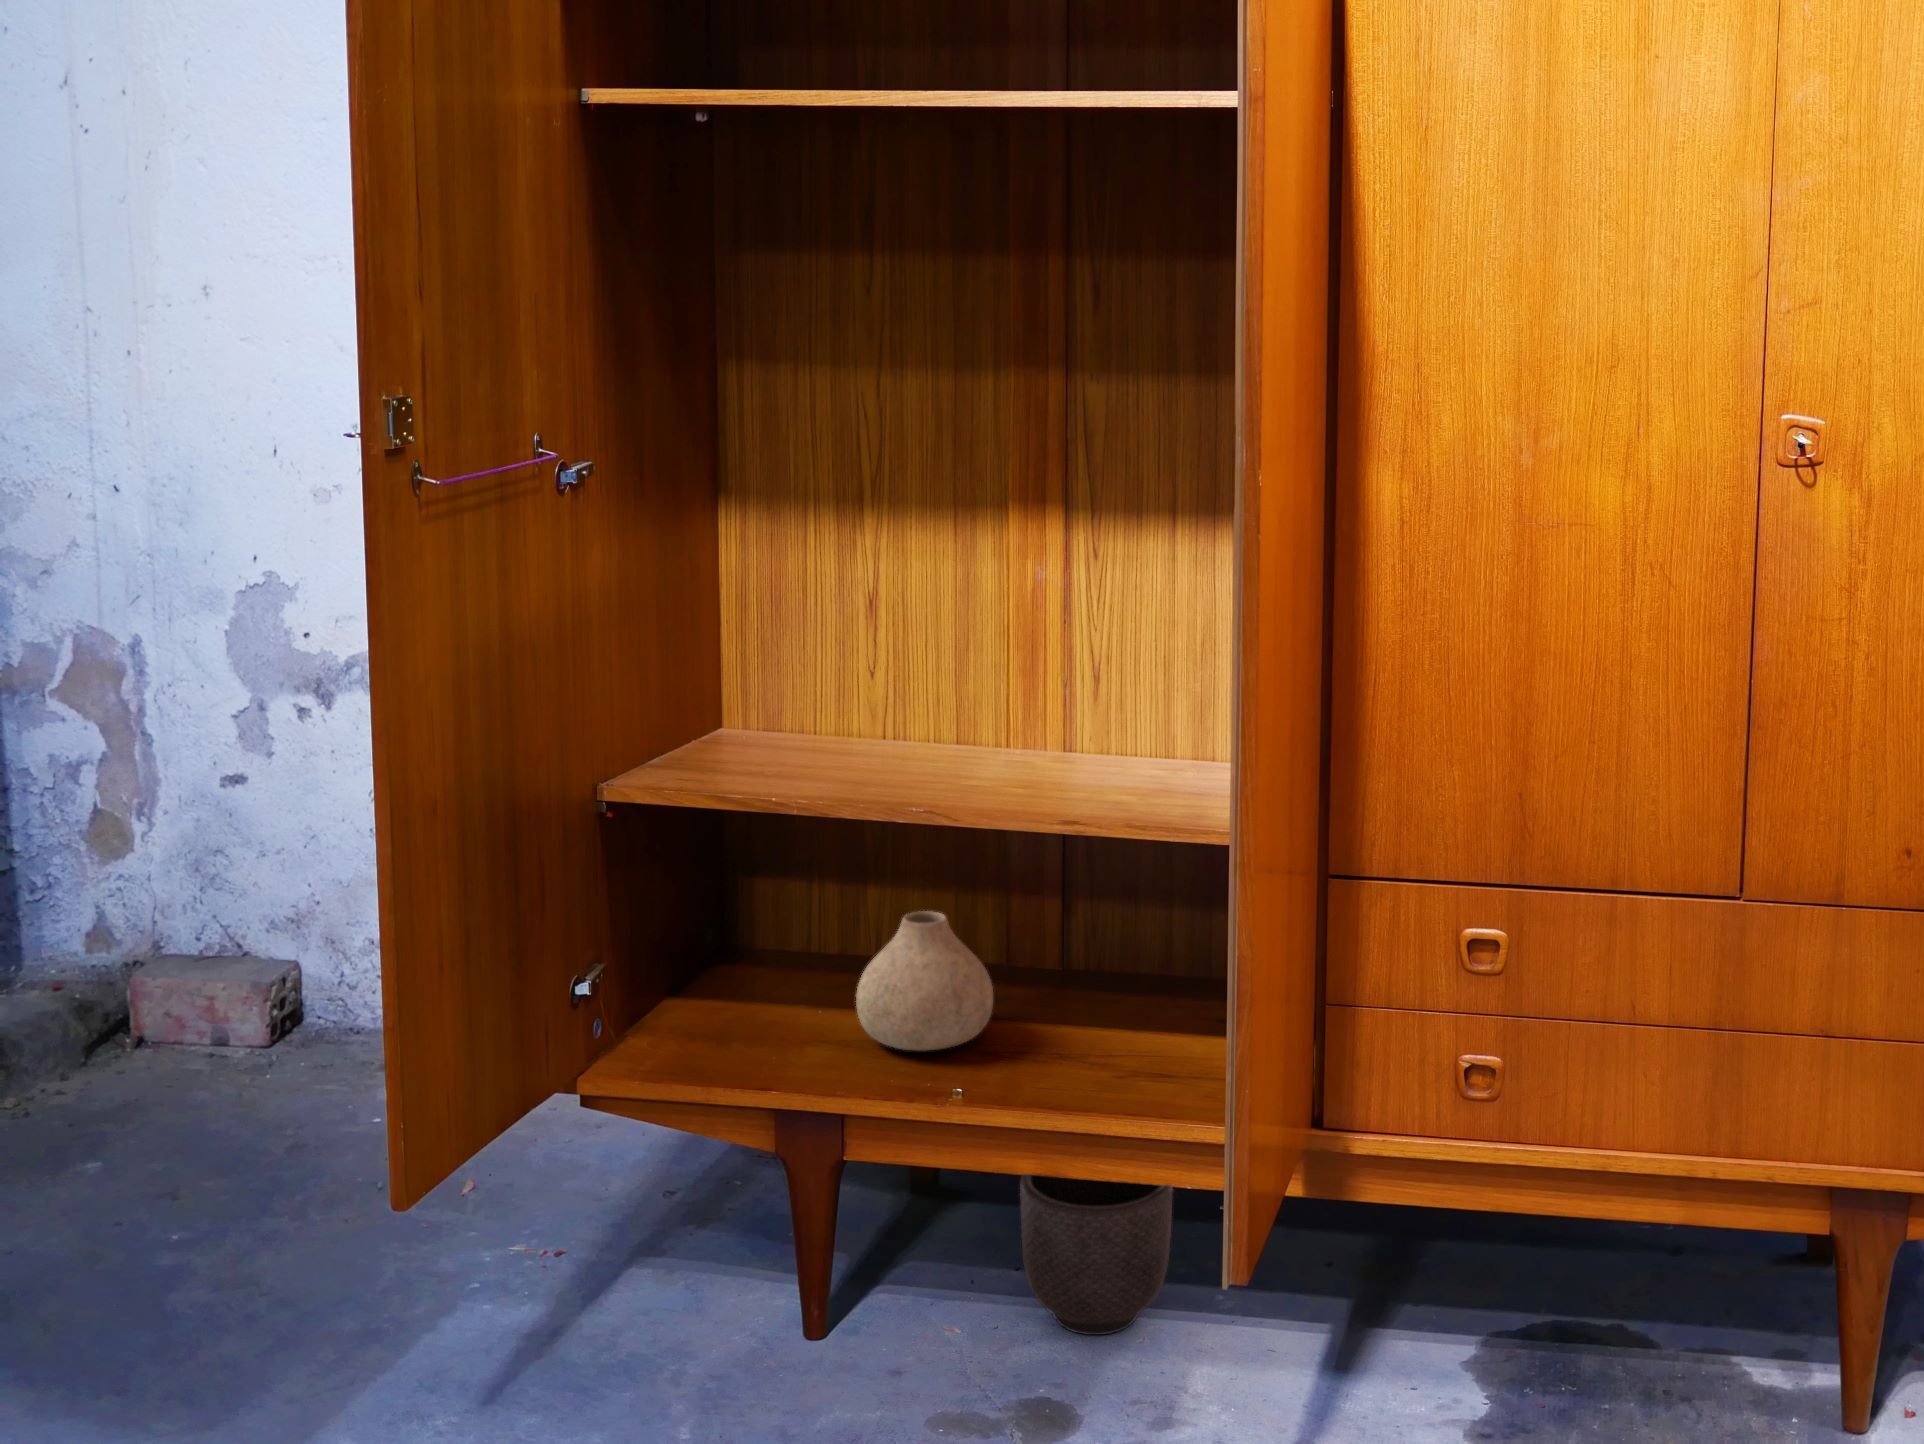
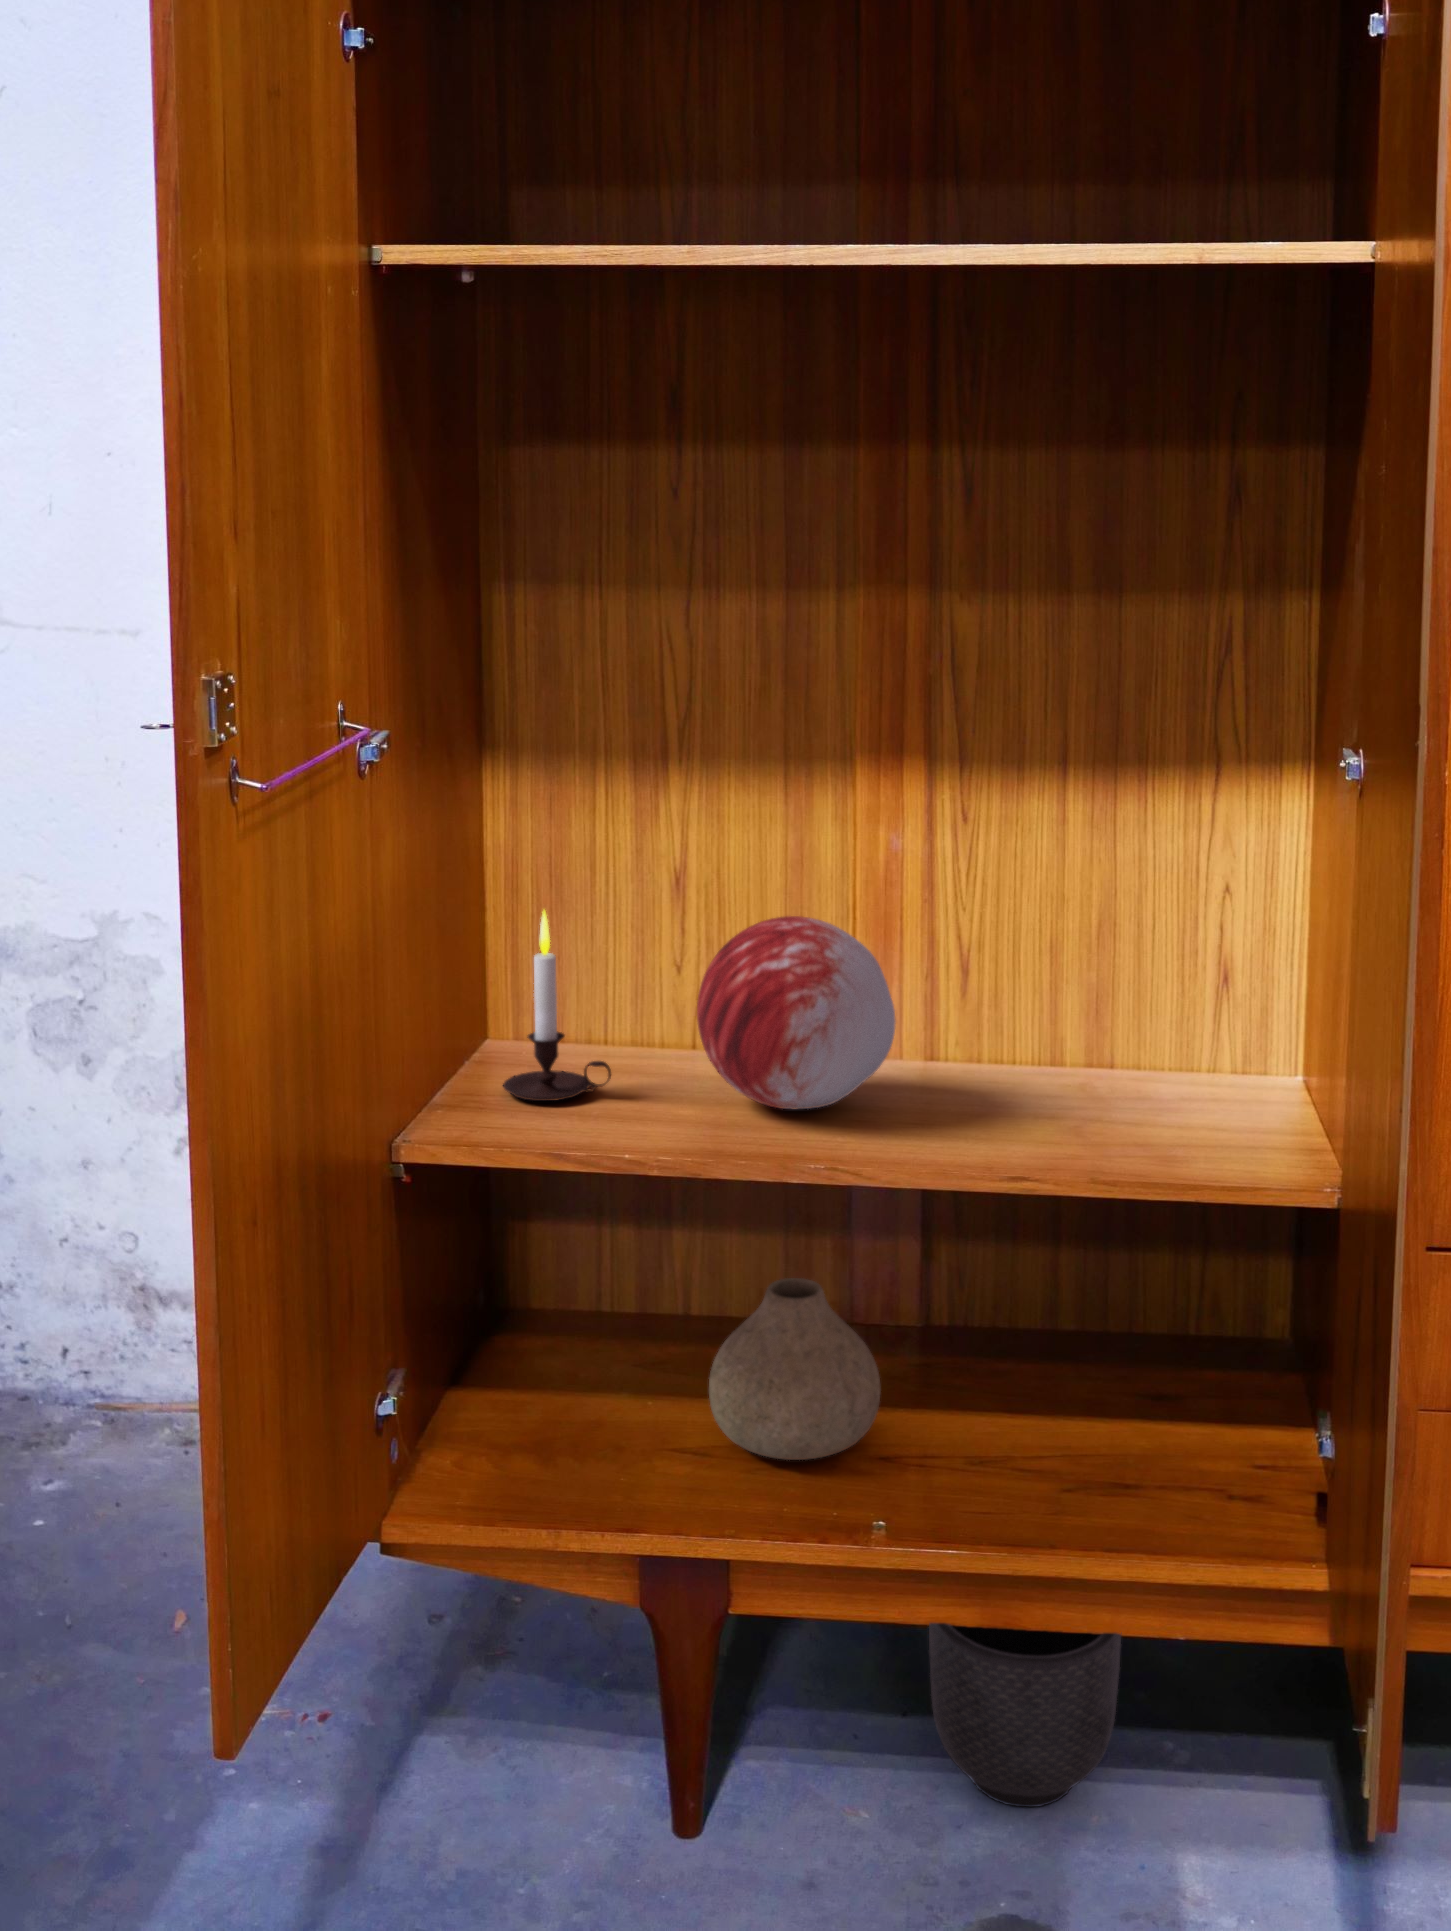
candle: none [706,613,790,764] -> present [503,910,611,1101]
decorative orb: none [852,623,1010,774] -> present [697,916,896,1110]

